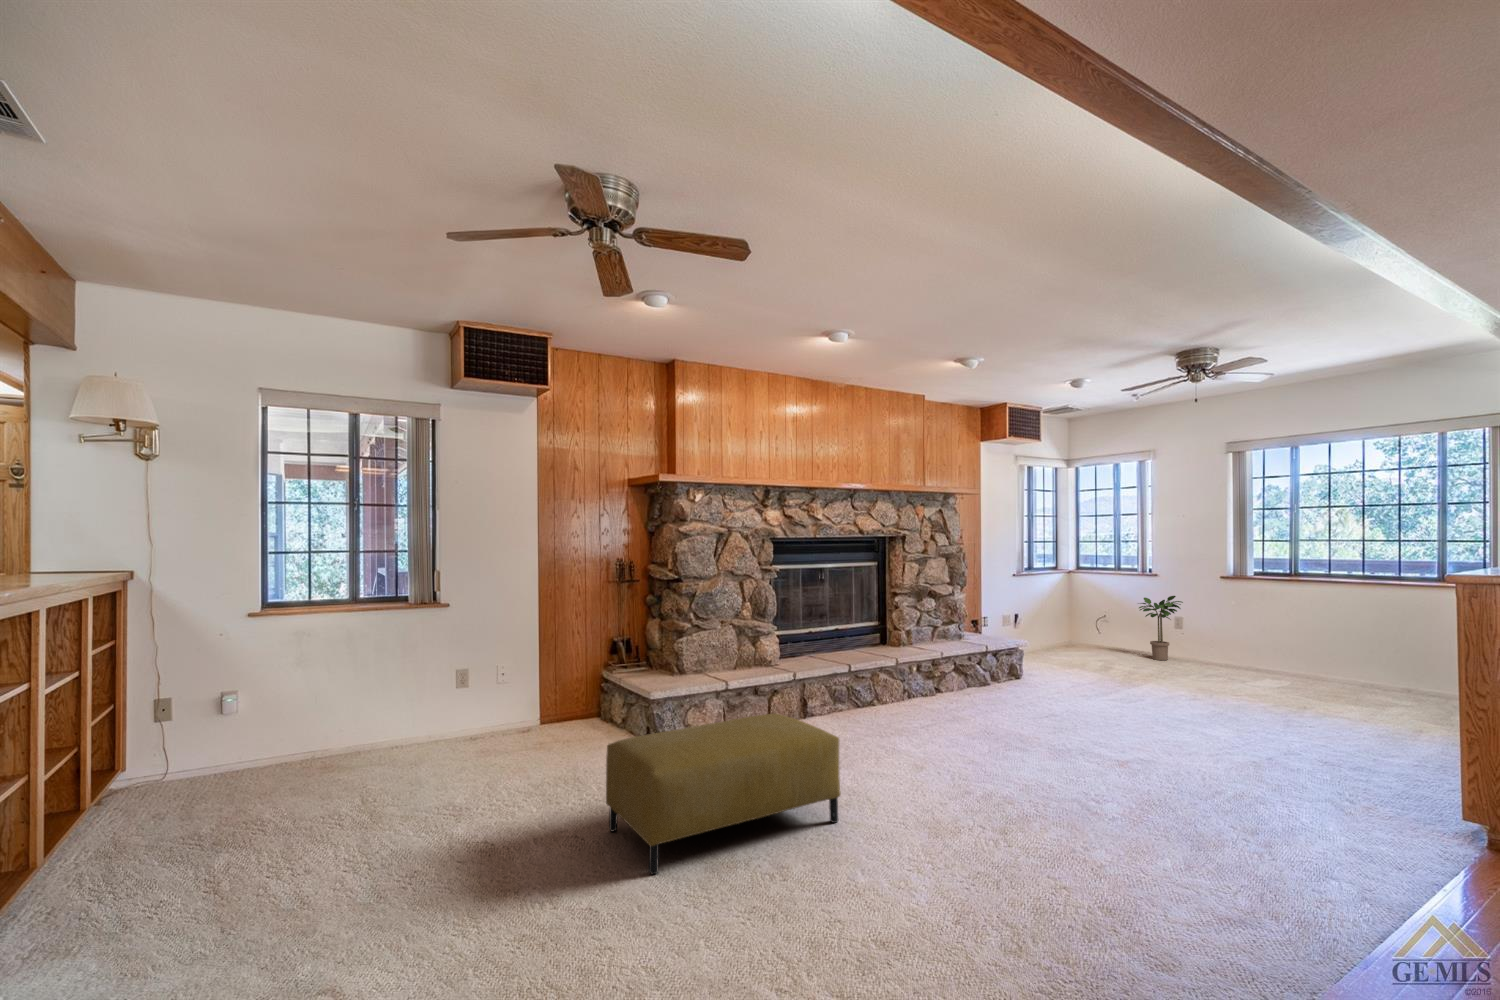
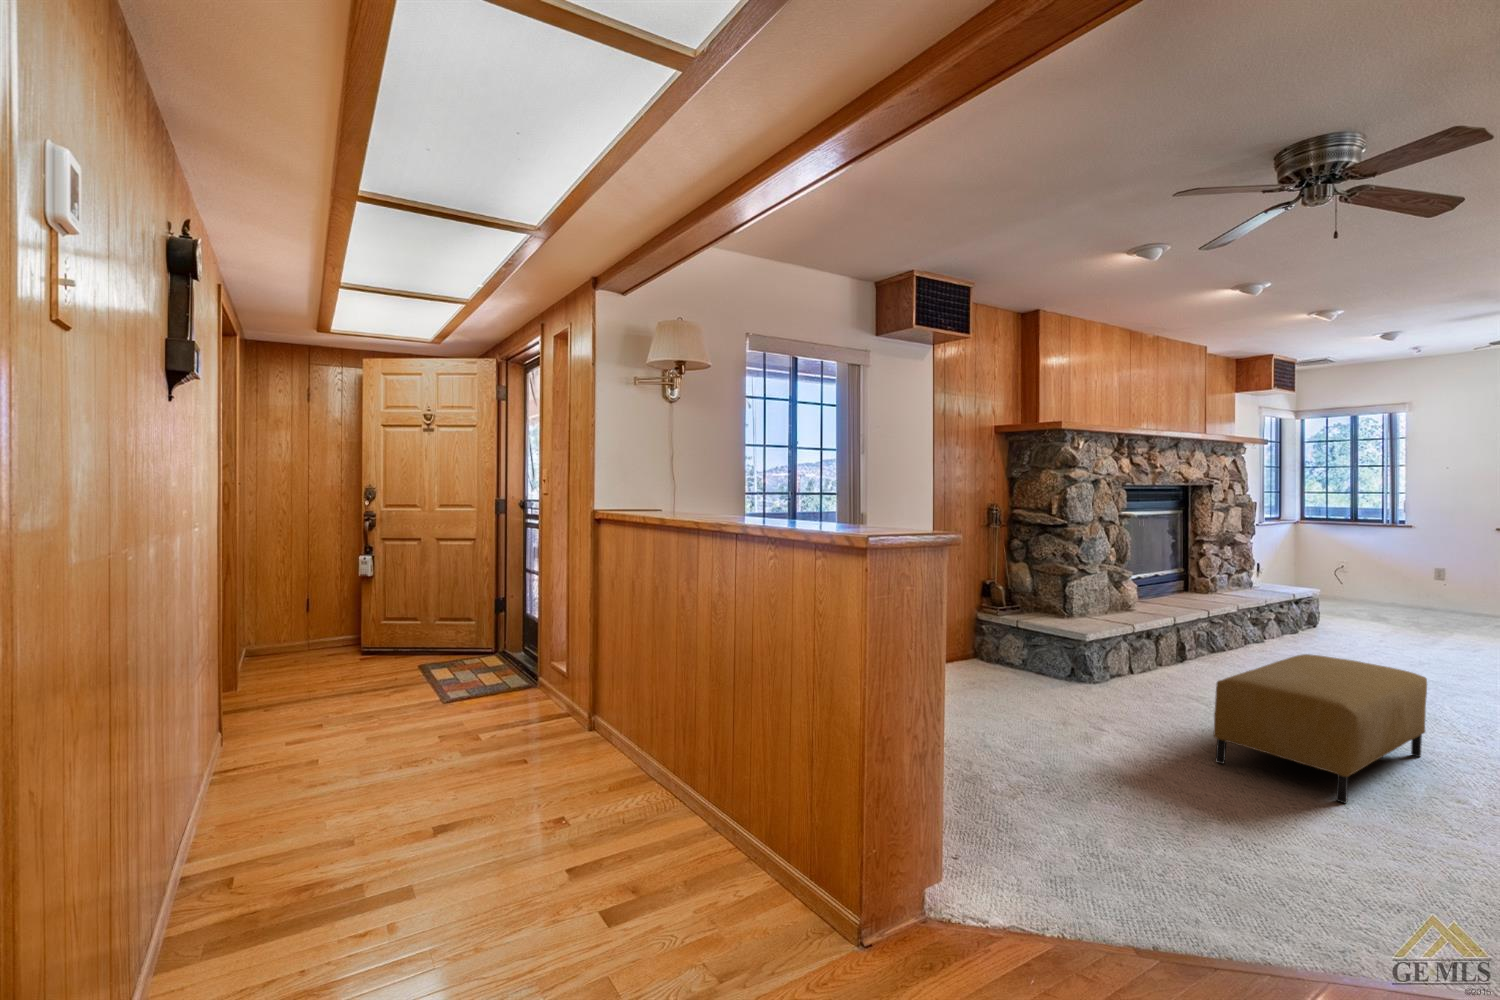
potted plant: present [1139,596,1183,660] -> none [1390,546,1449,608]

